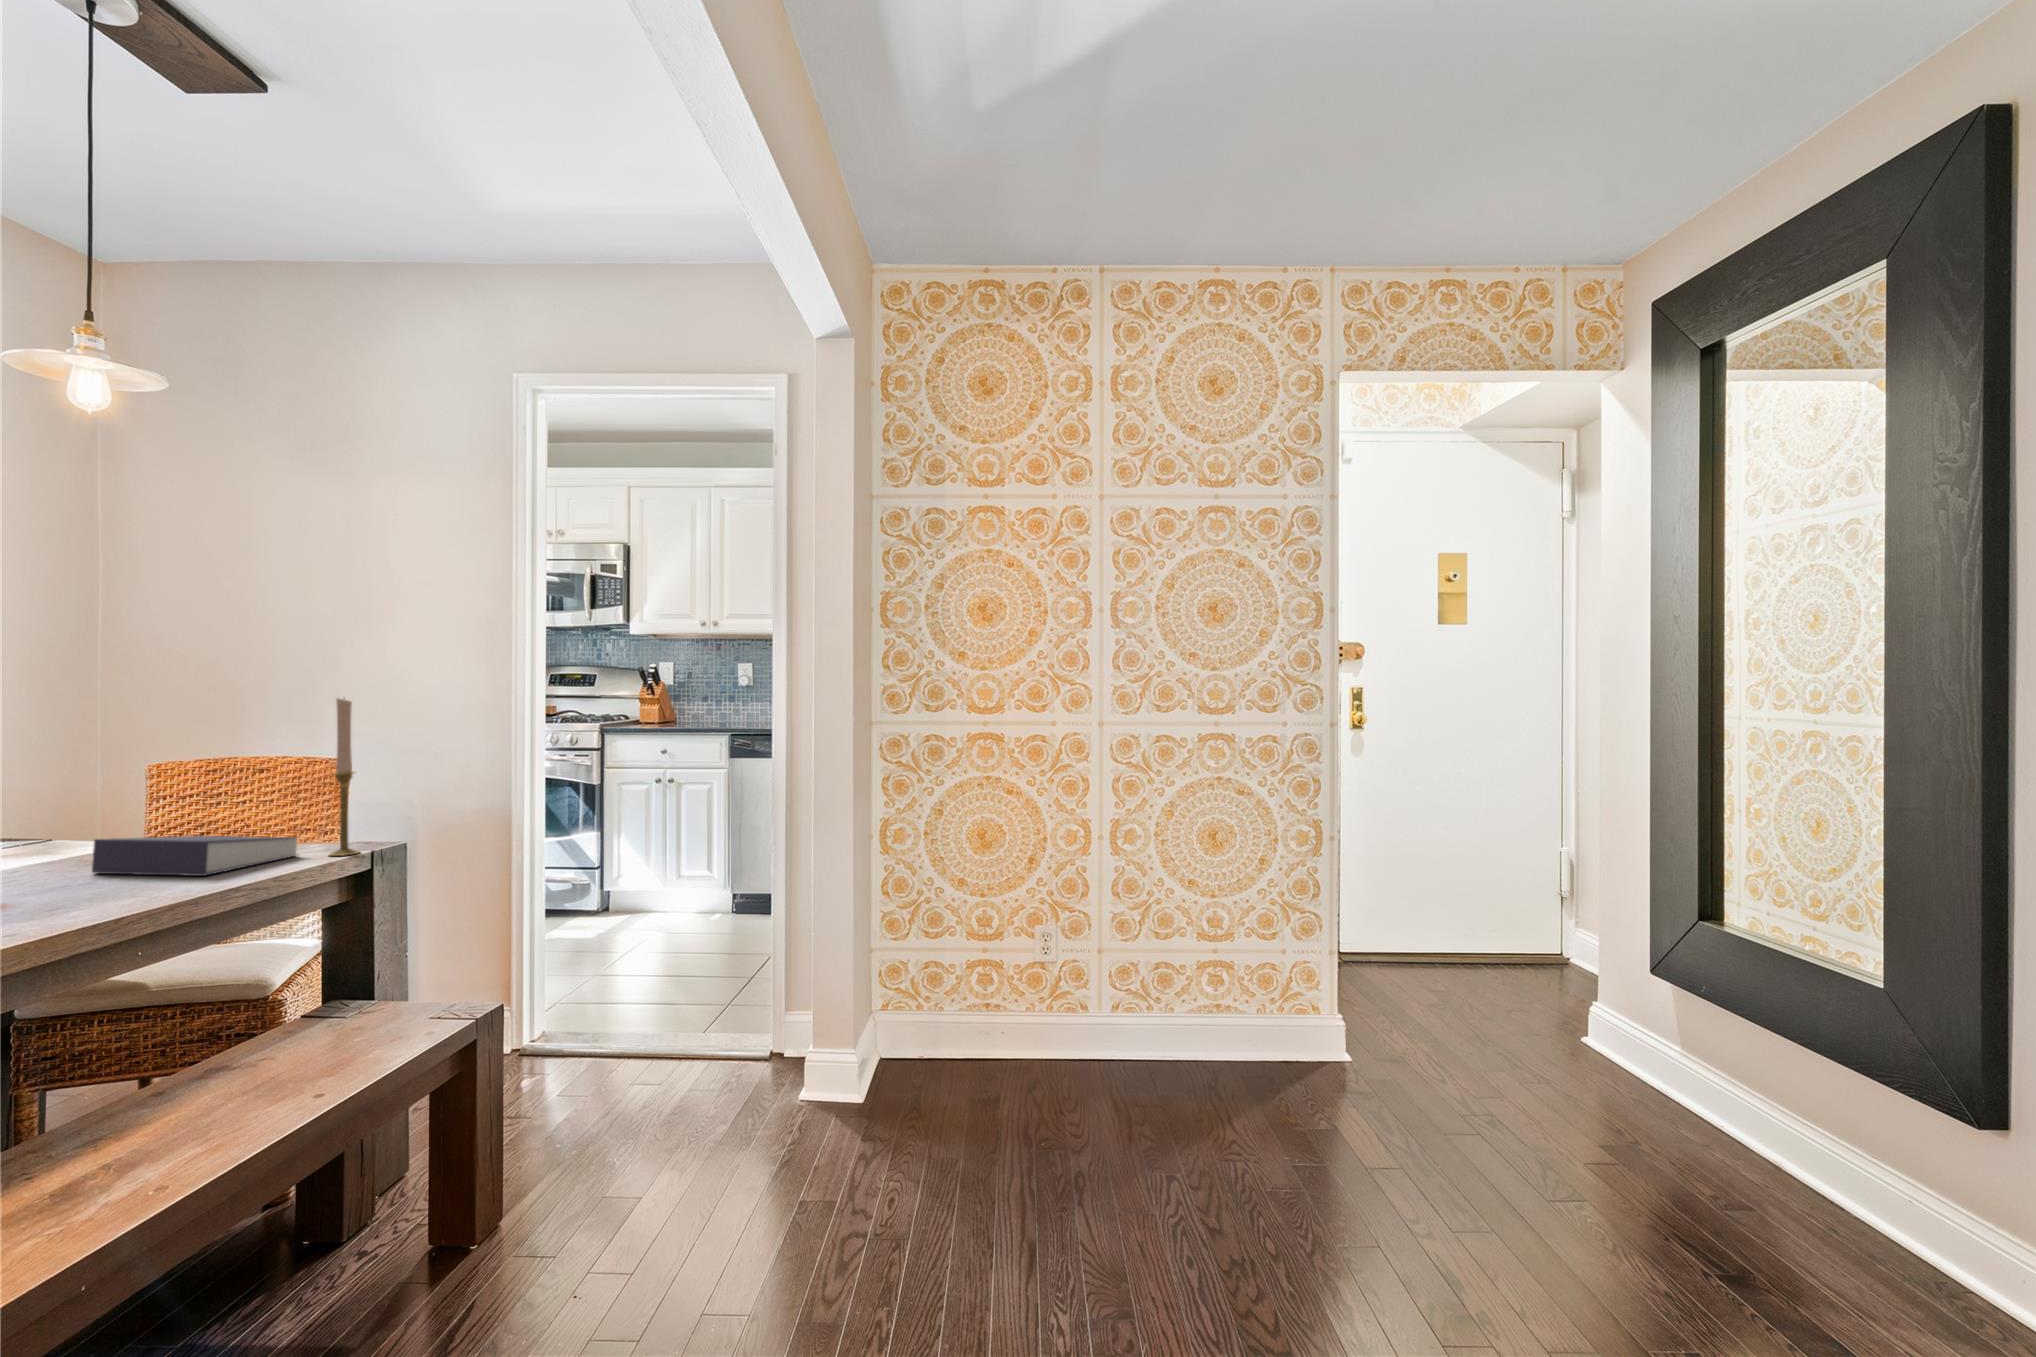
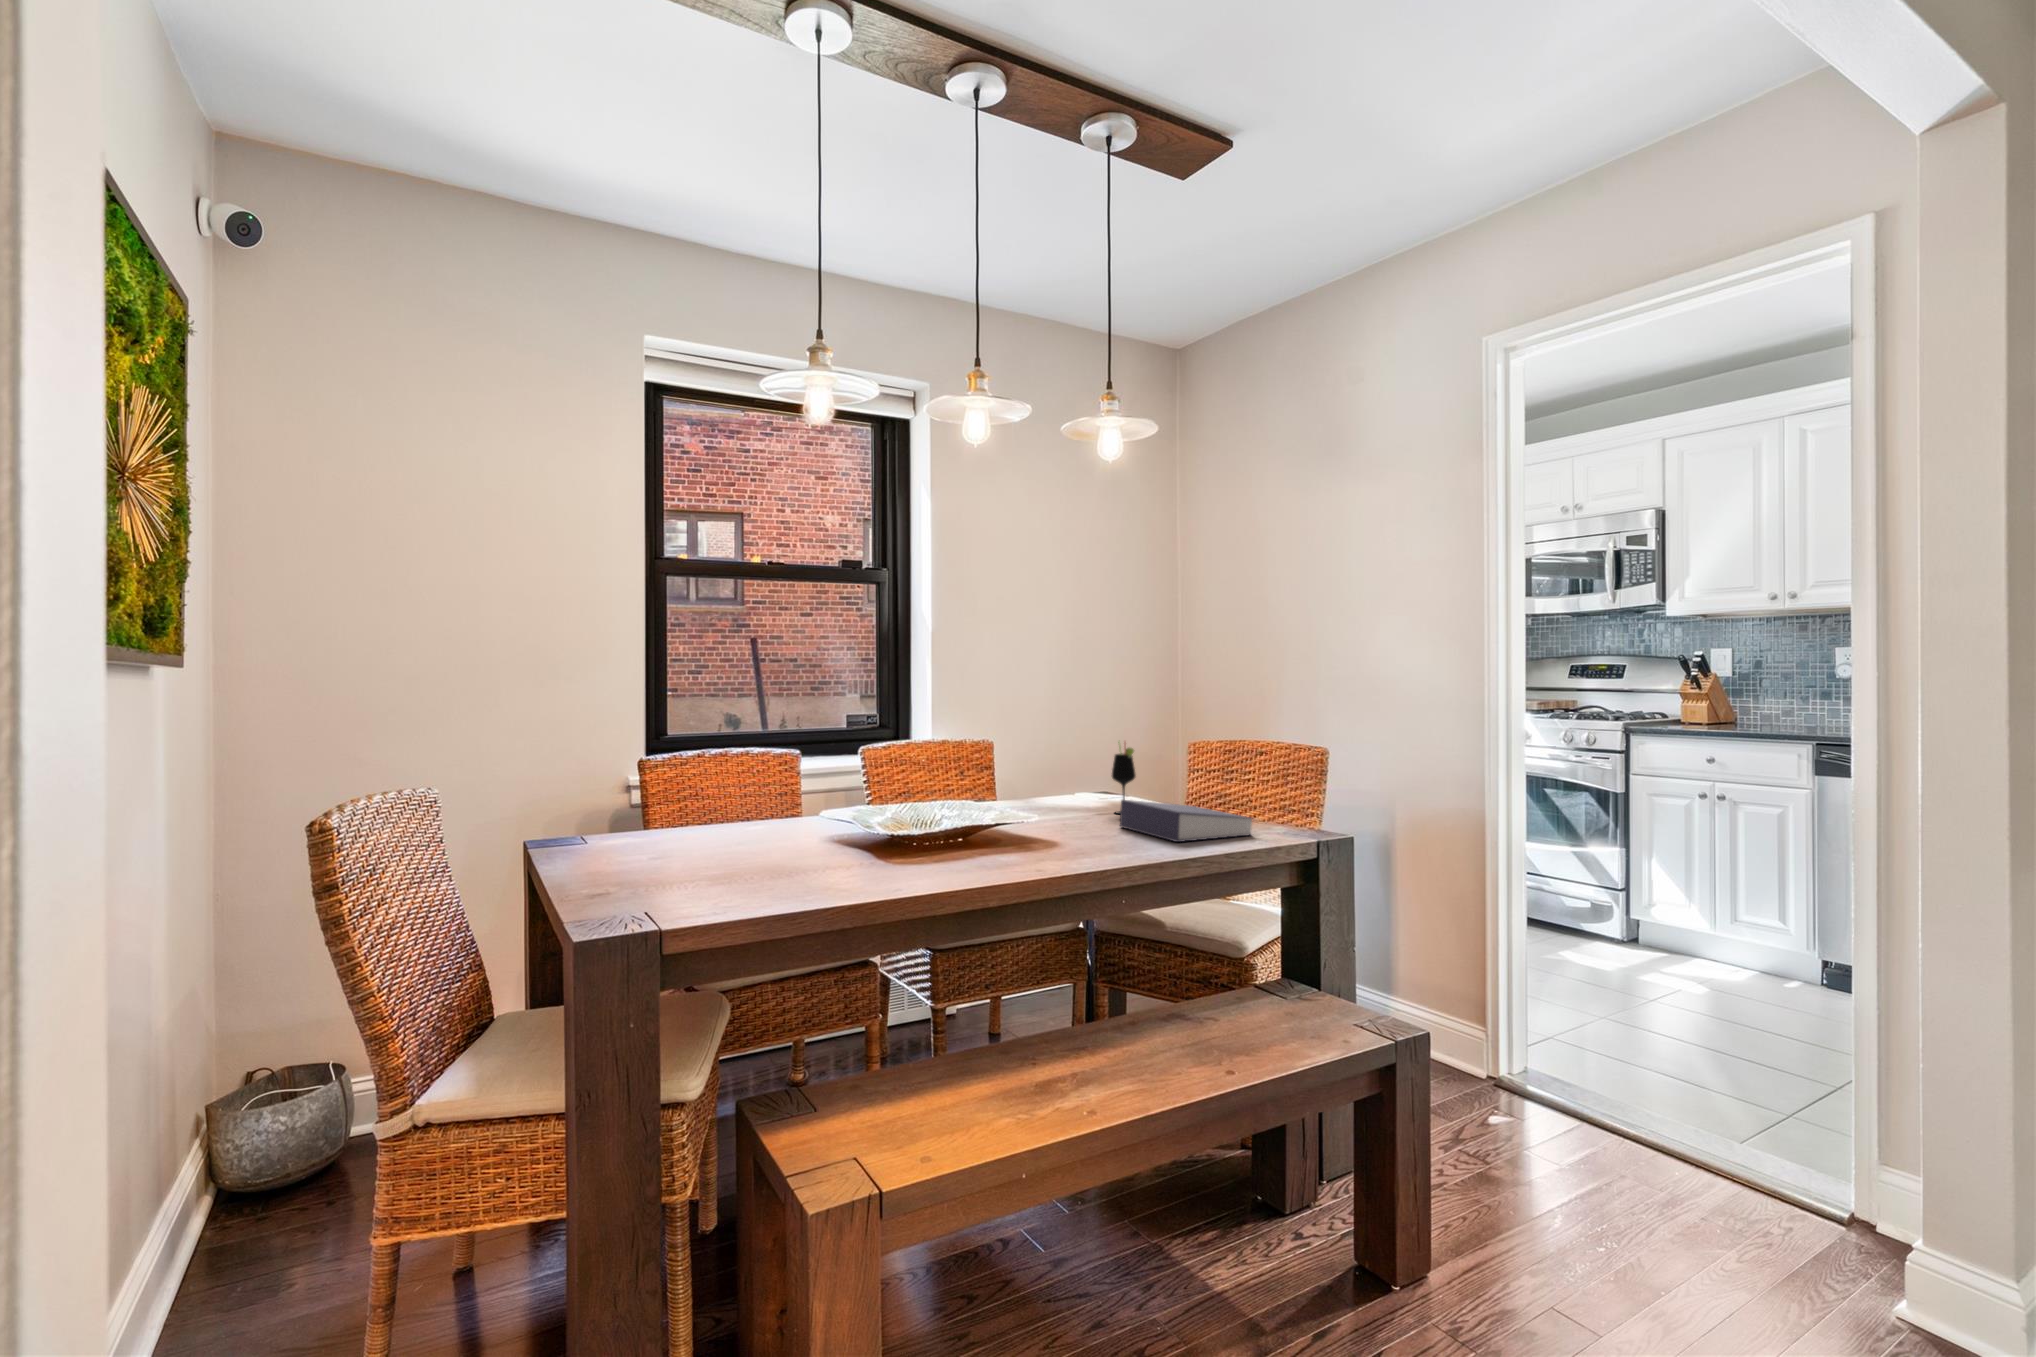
candlestick: present [328,699,359,856] -> none [1274,687,1301,841]
wine glass: none [55,767,99,860] -> present [1112,747,1136,814]

